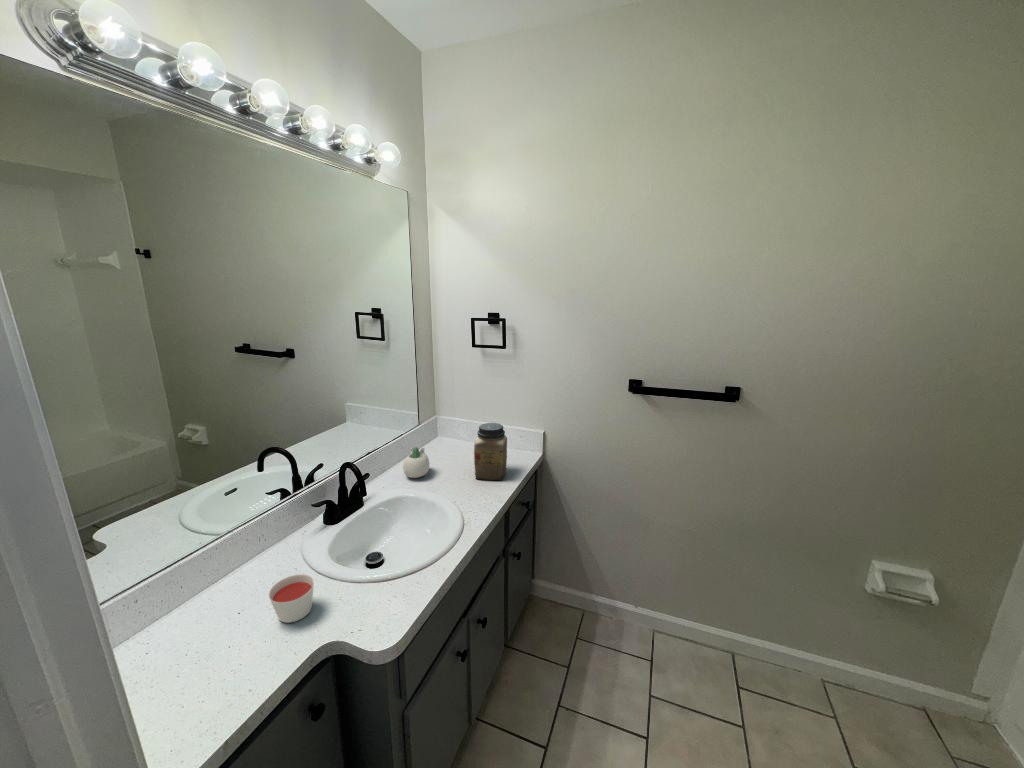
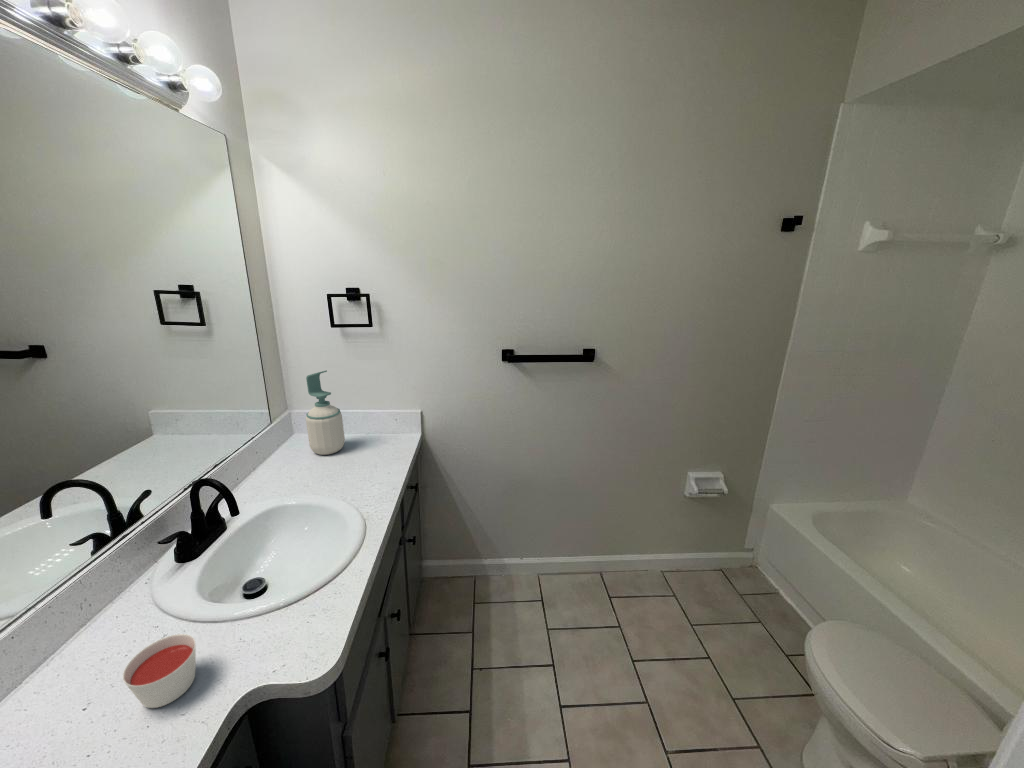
soap bottle: none [443,385,473,459] -> present [306,370,345,455]
jar: present [474,423,507,480] -> none [354,407,391,471]
succulent planter: present [403,447,430,478] -> none [265,447,300,484]

